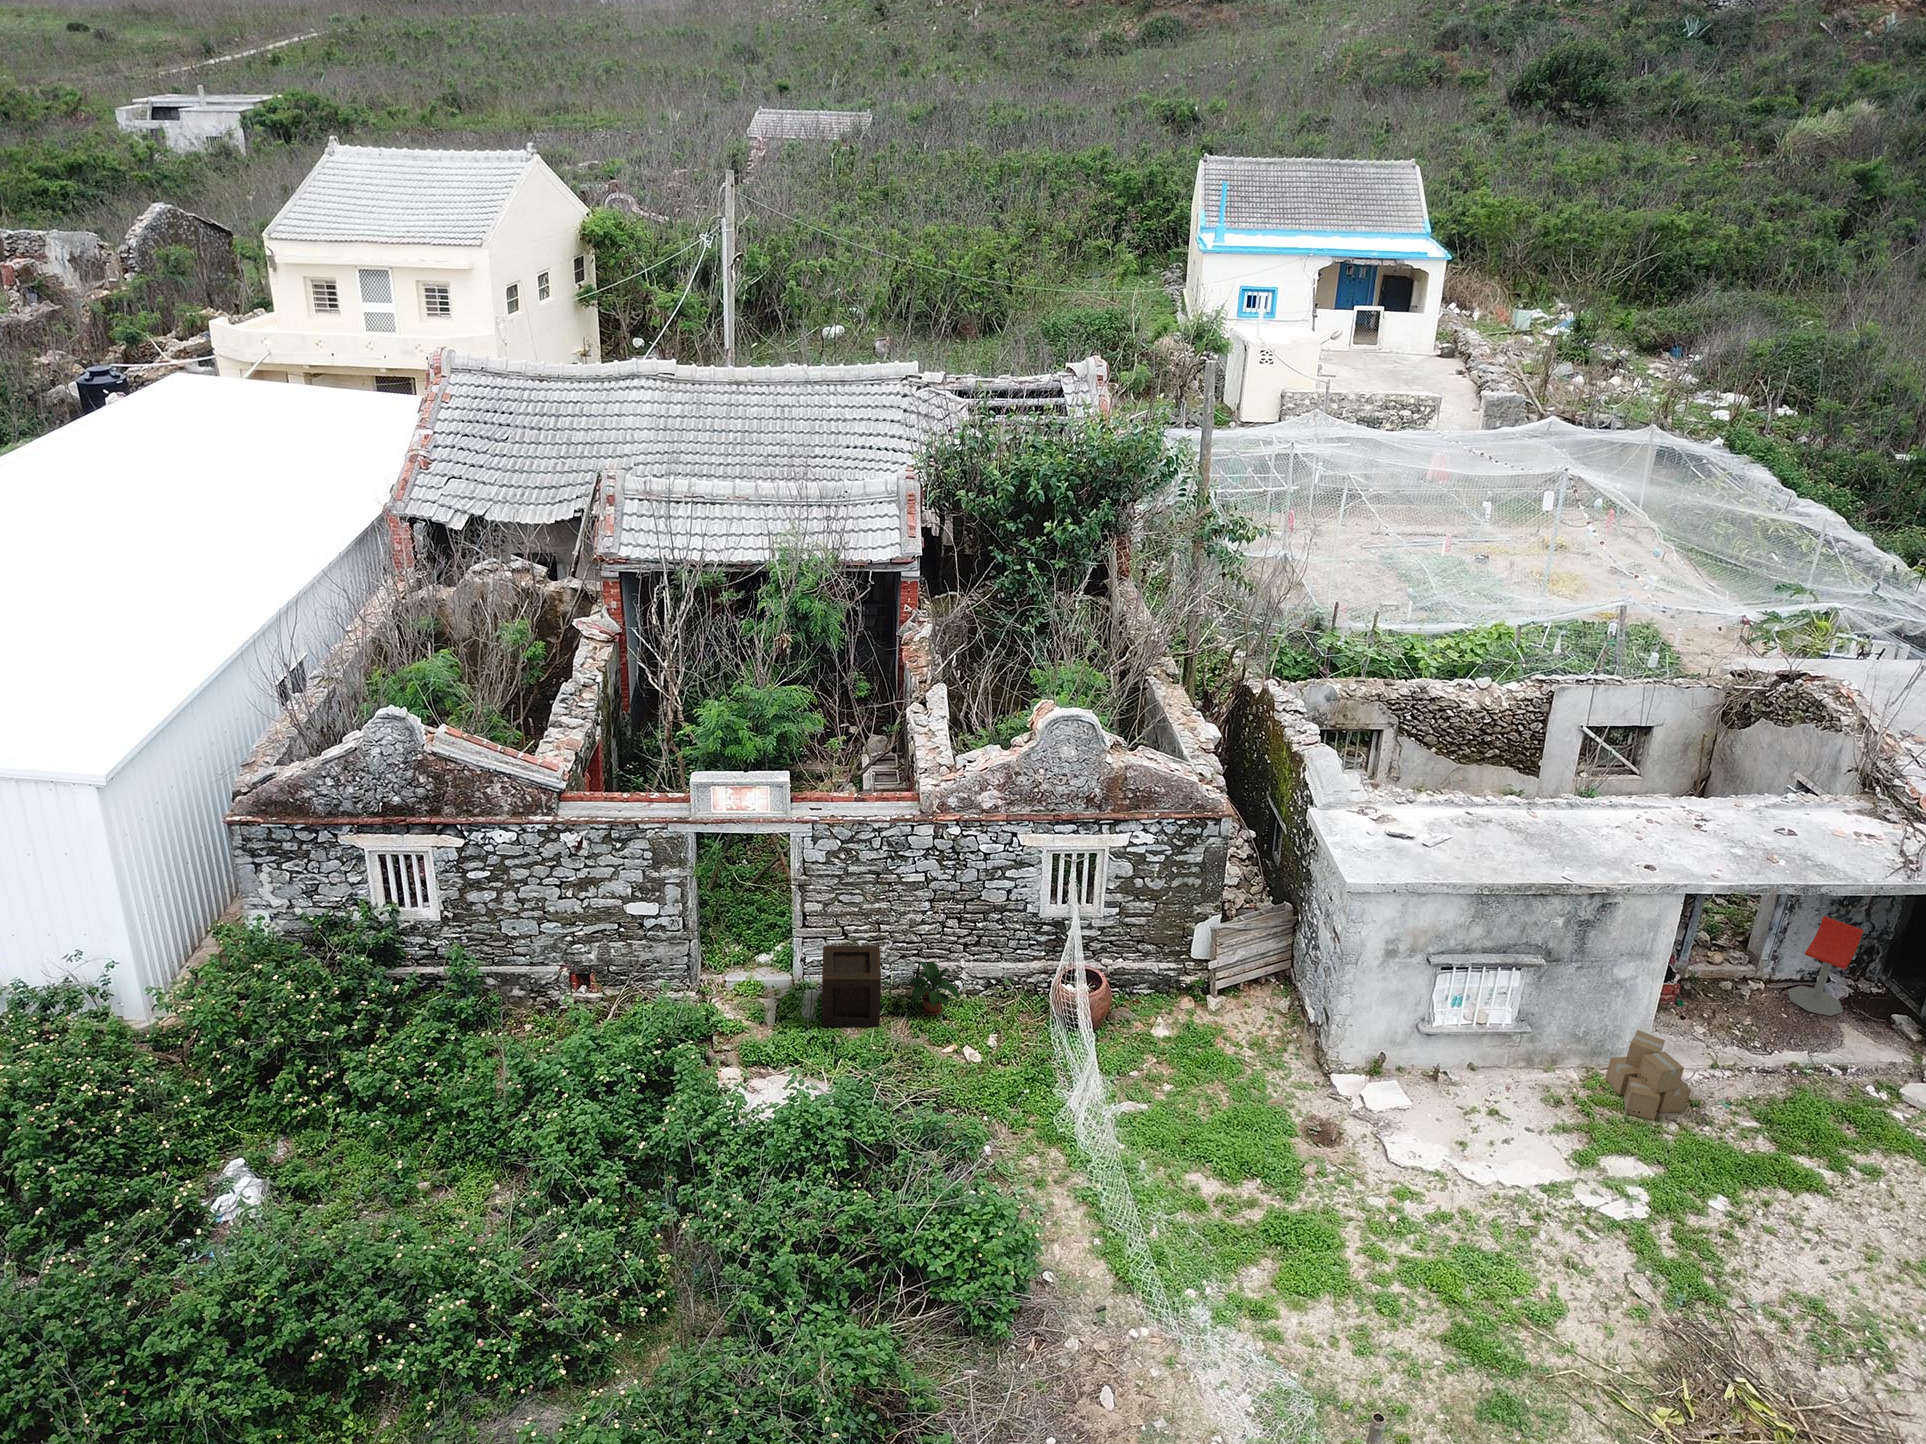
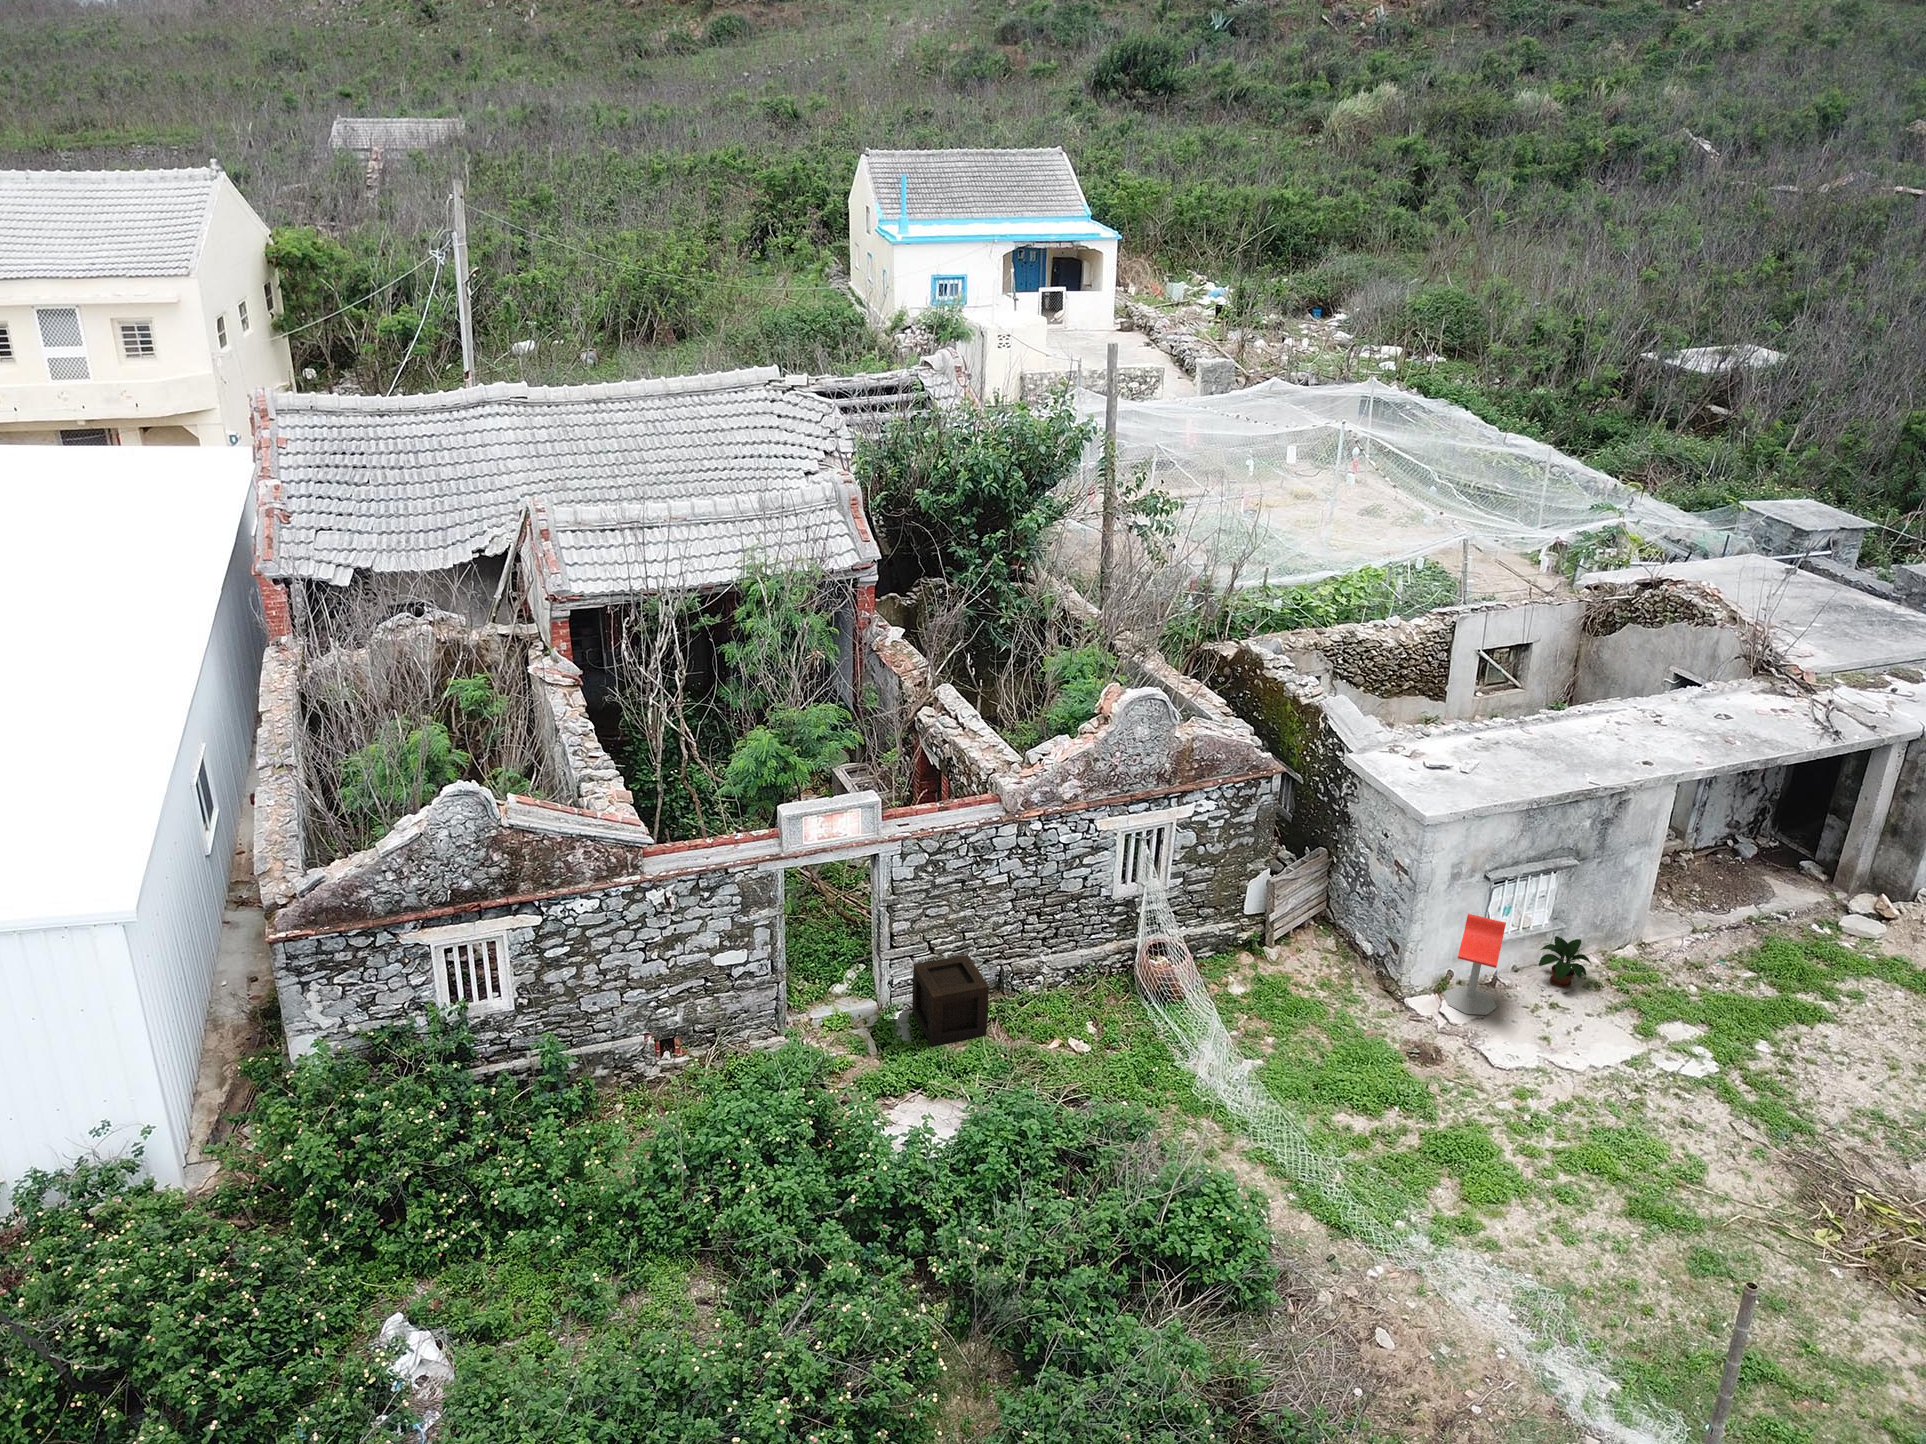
stool: present [1787,916,1864,1016] -> present [1443,914,1506,1015]
potted plant: present [906,961,960,1015] -> present [1539,936,1591,987]
cardboard box: present [1605,1030,1691,1120] -> none [1622,911,1701,987]

